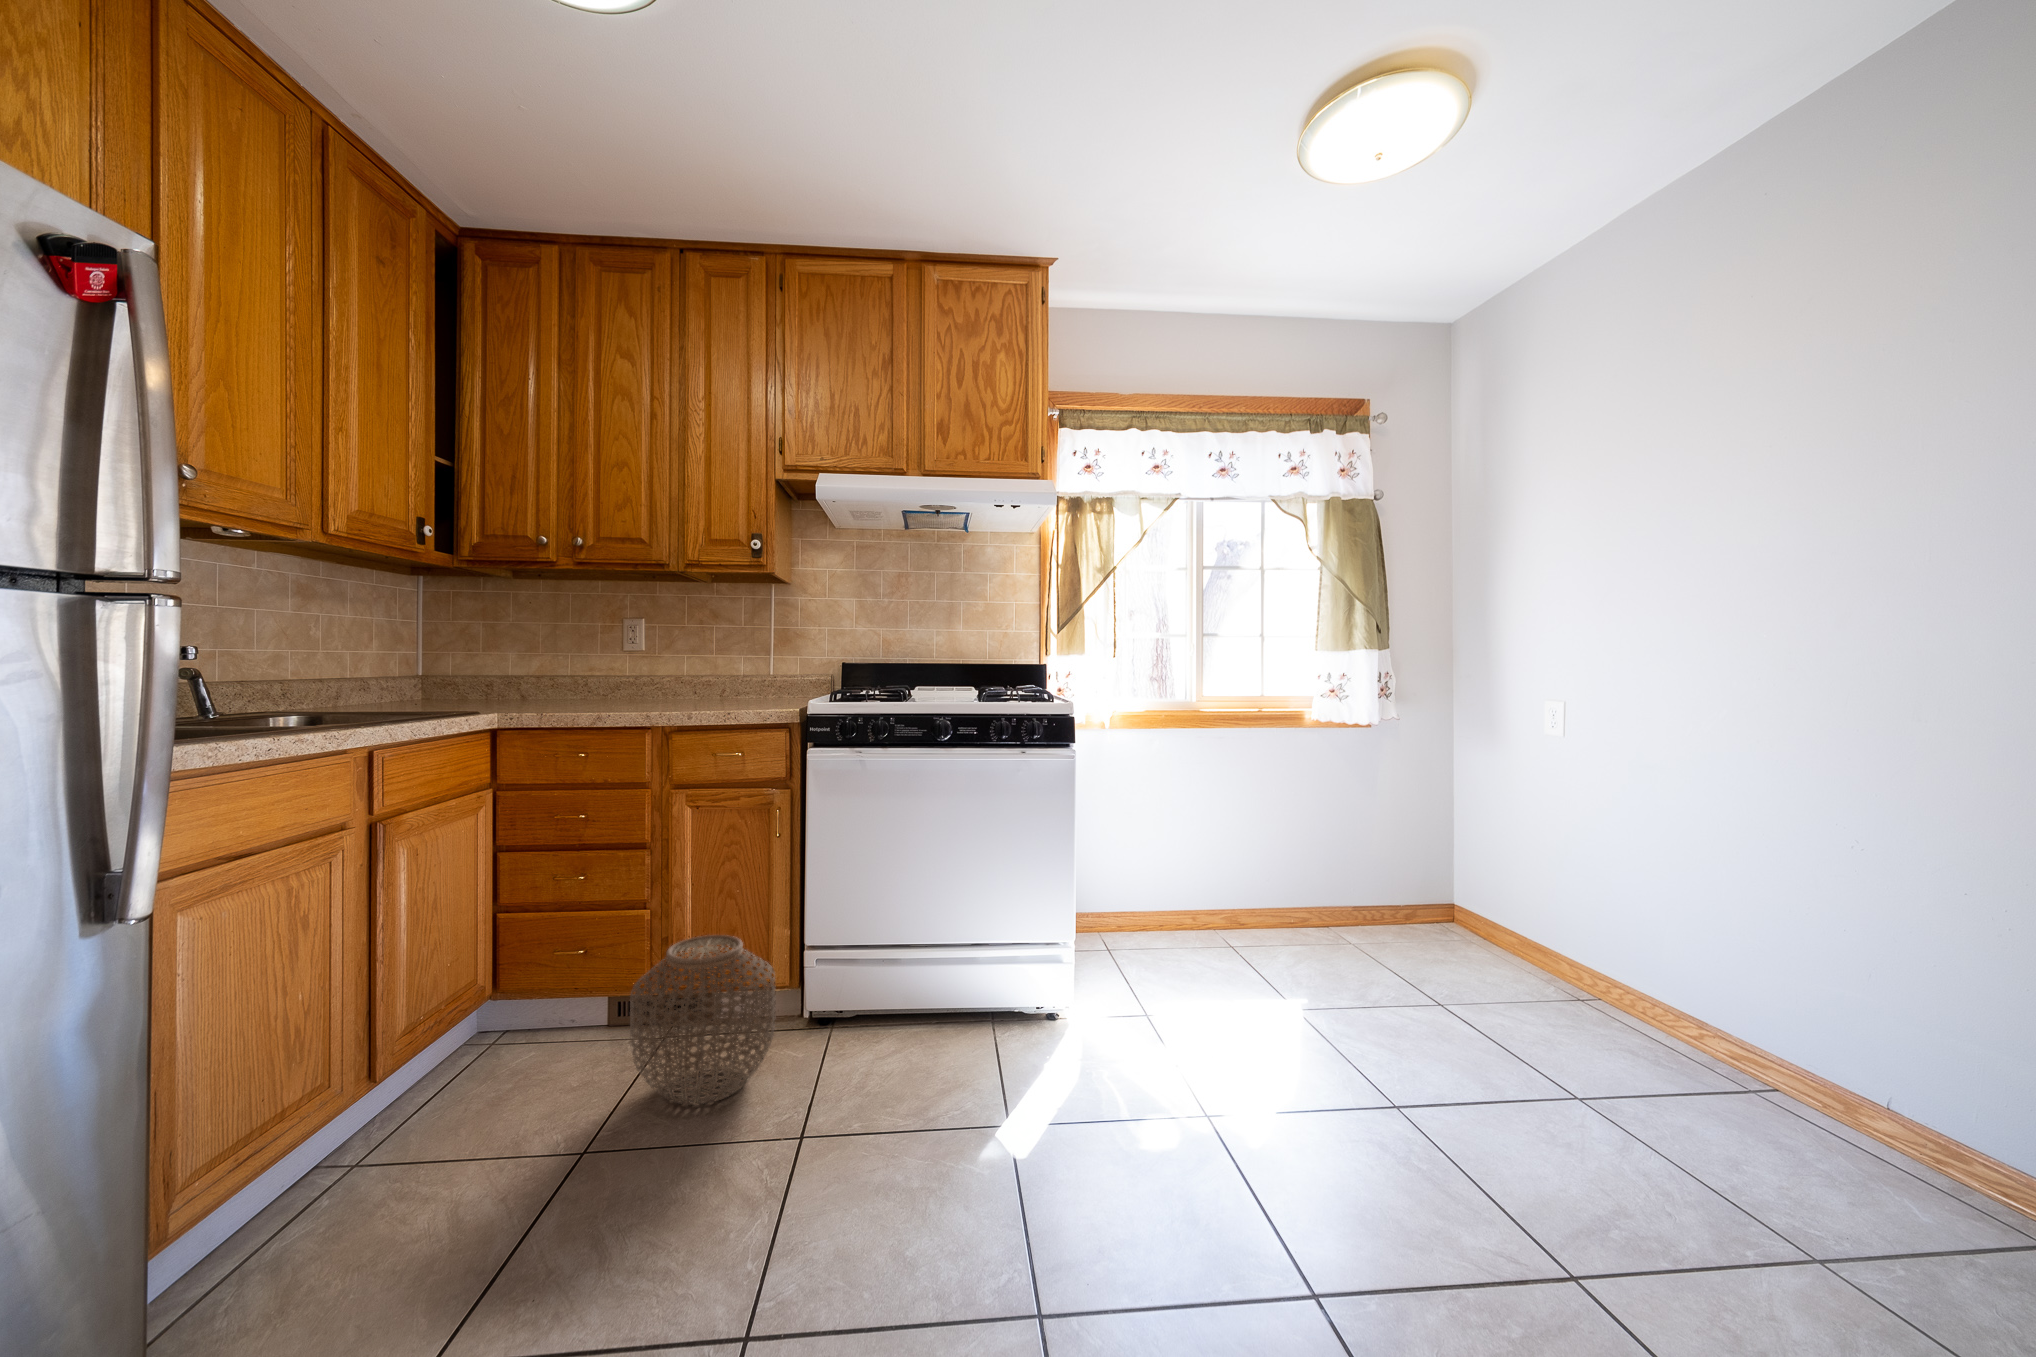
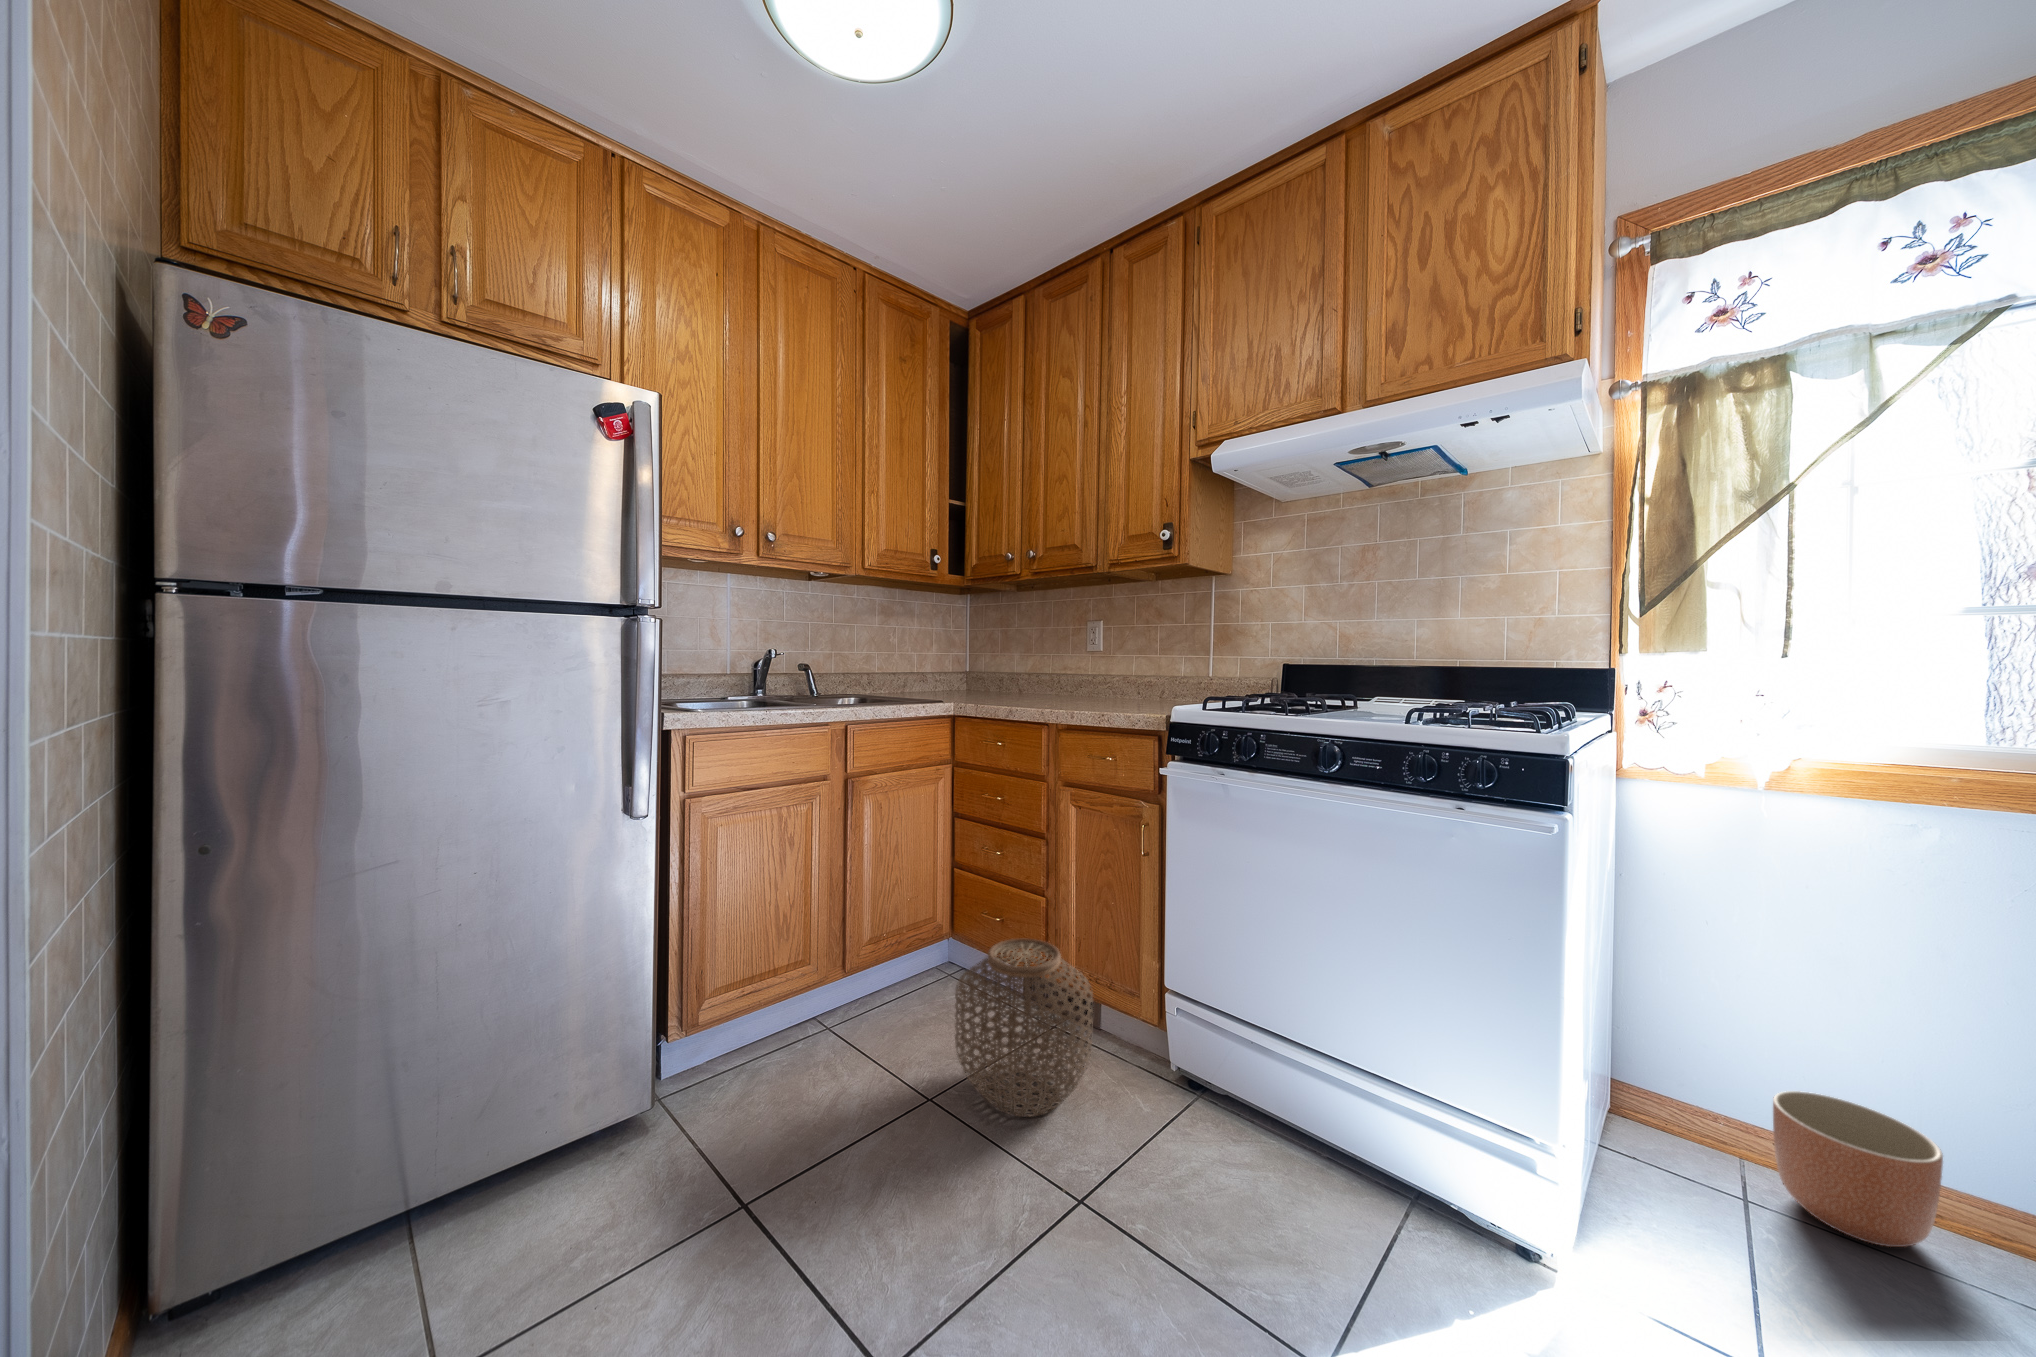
planter: none [1118,887,1173,949] -> present [1773,1091,1943,1247]

